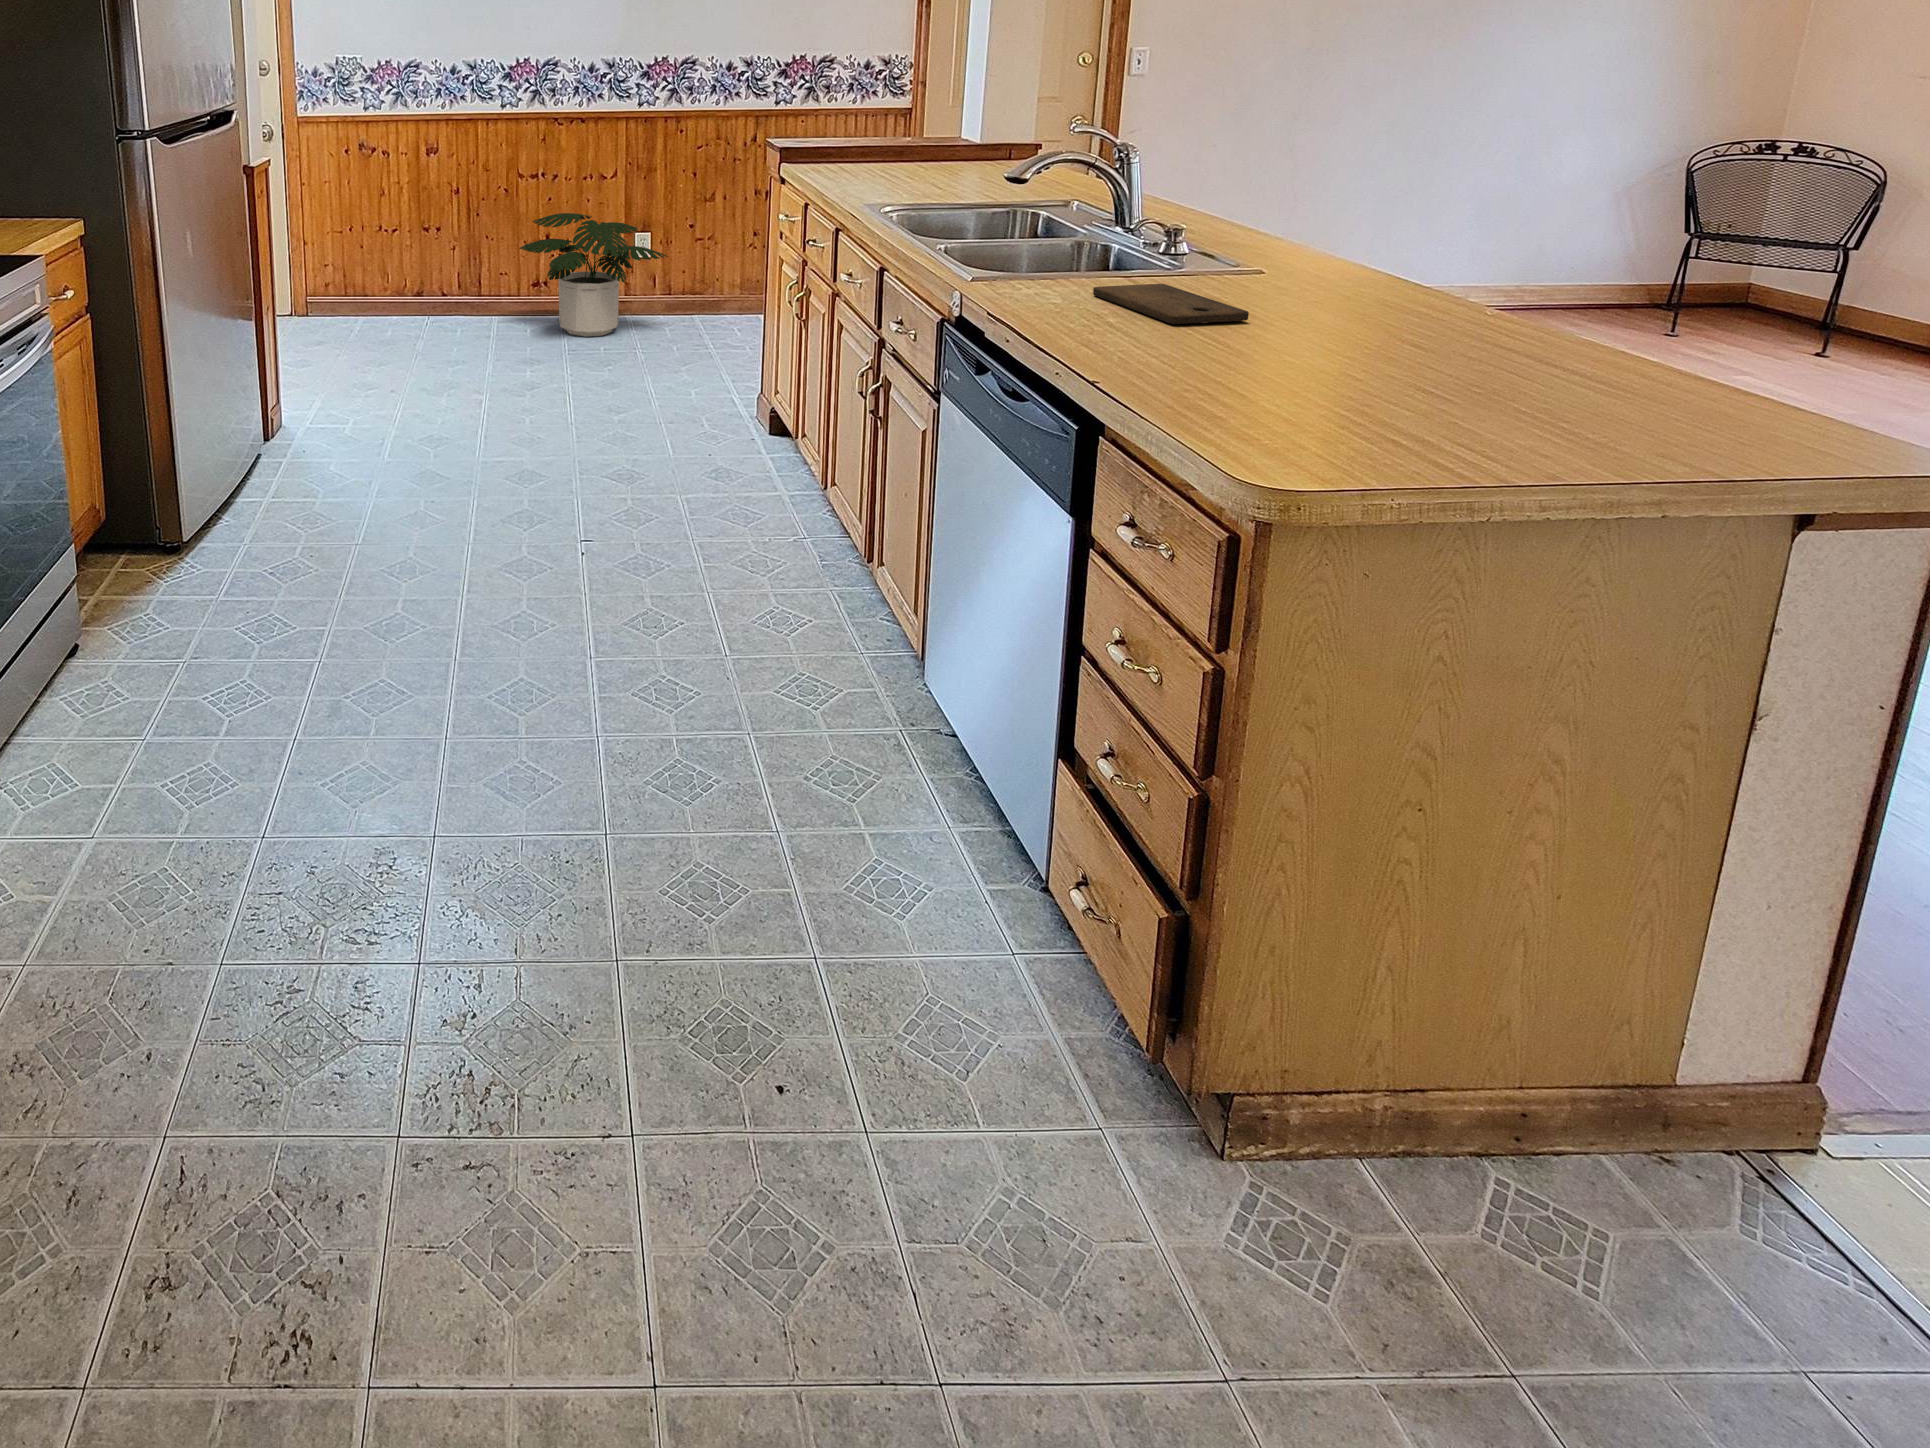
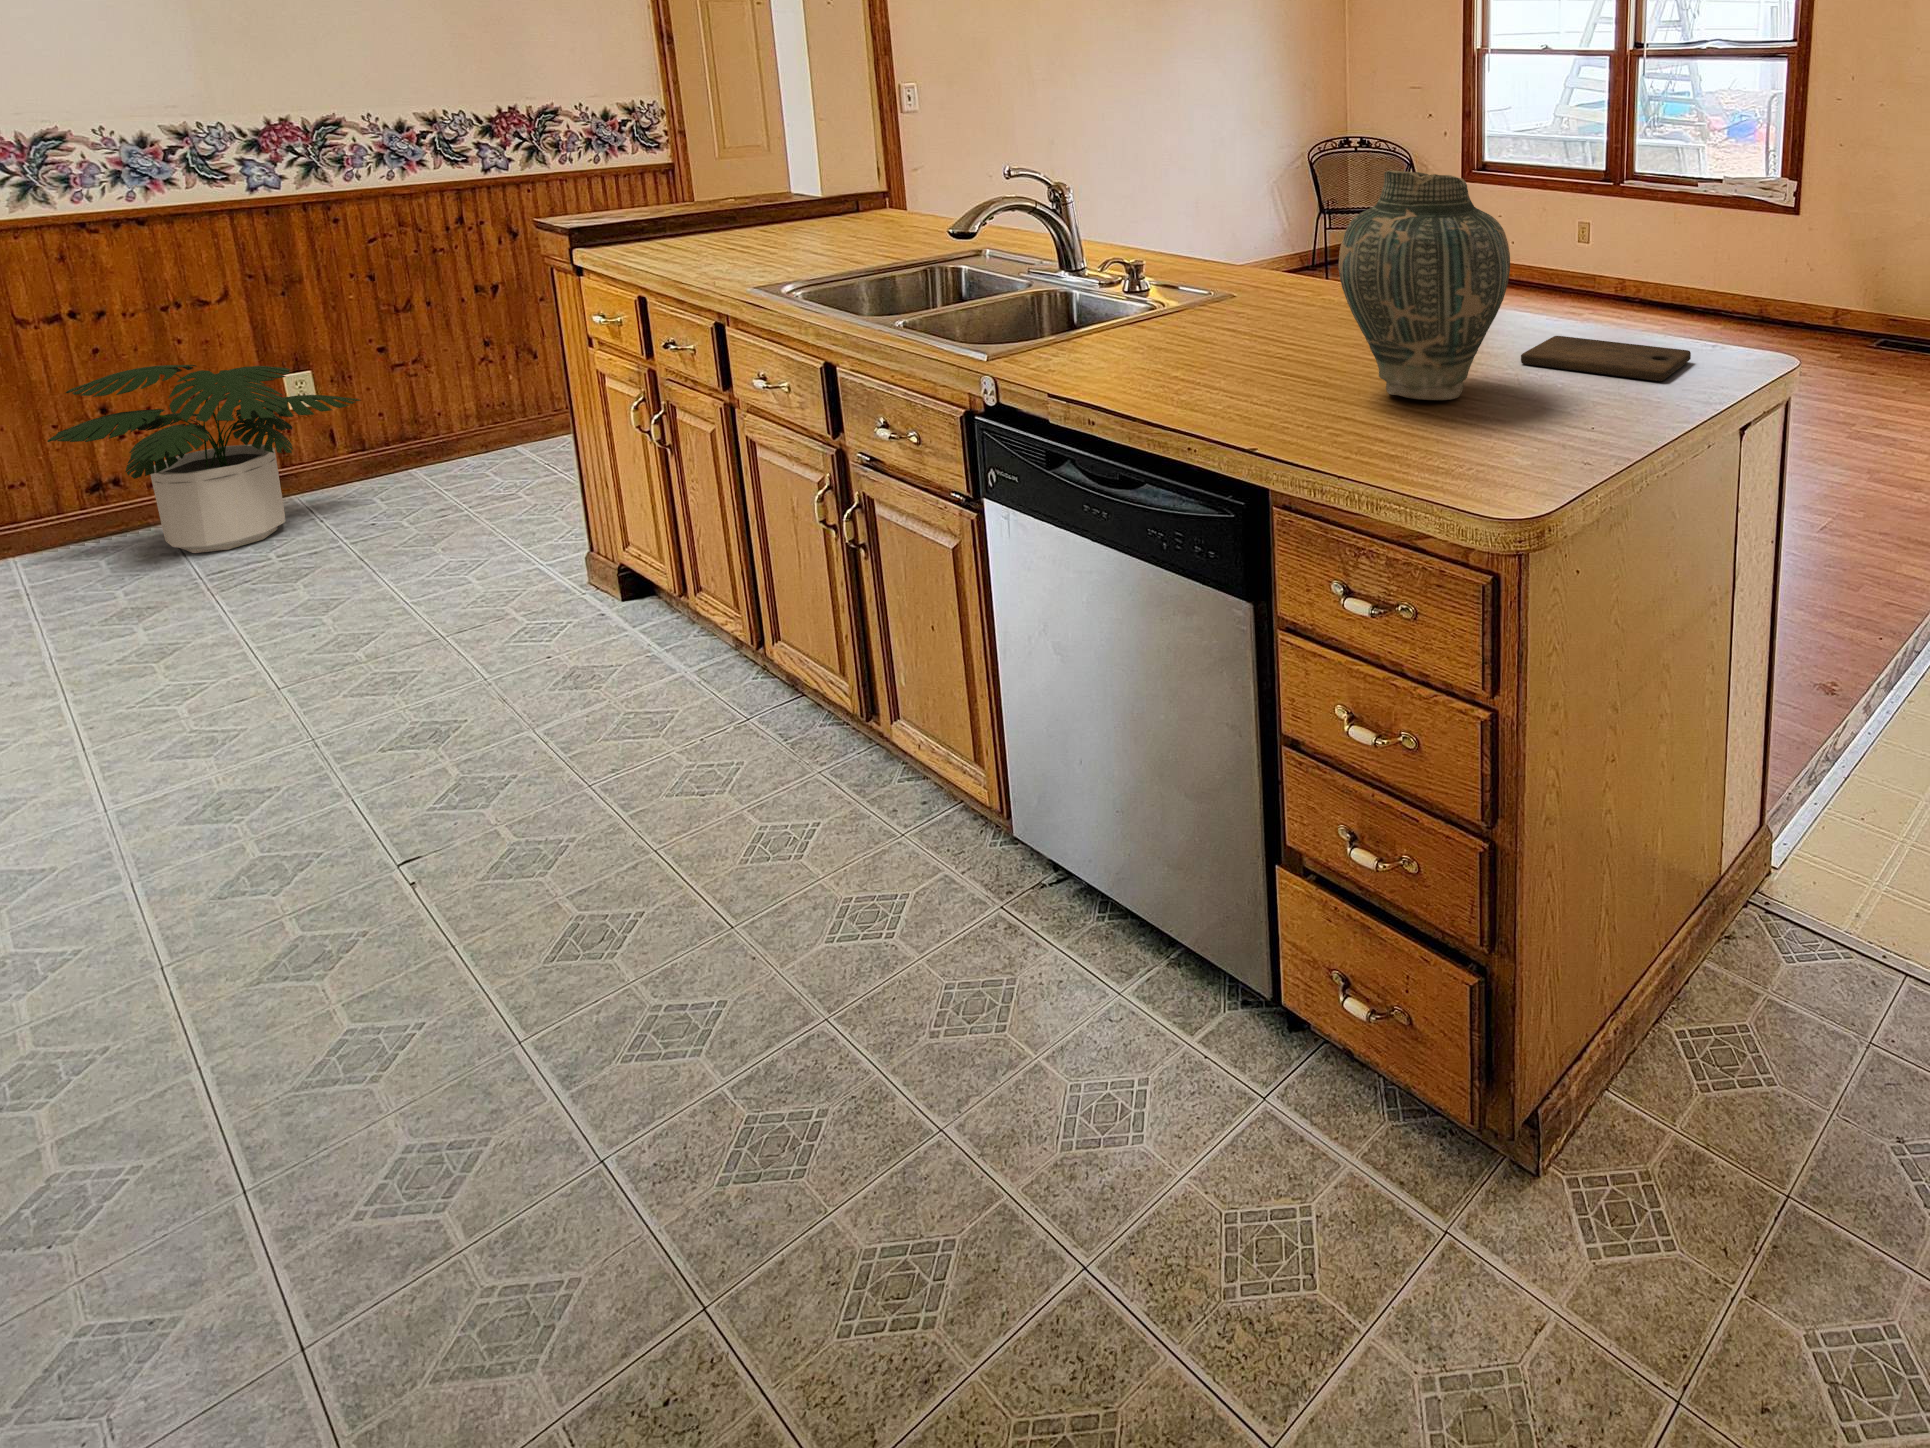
vase: none [1246,163,1460,406] -> present [1338,171,1510,400]
cutting board: present [1093,284,1249,324] -> present [1521,336,1691,381]

